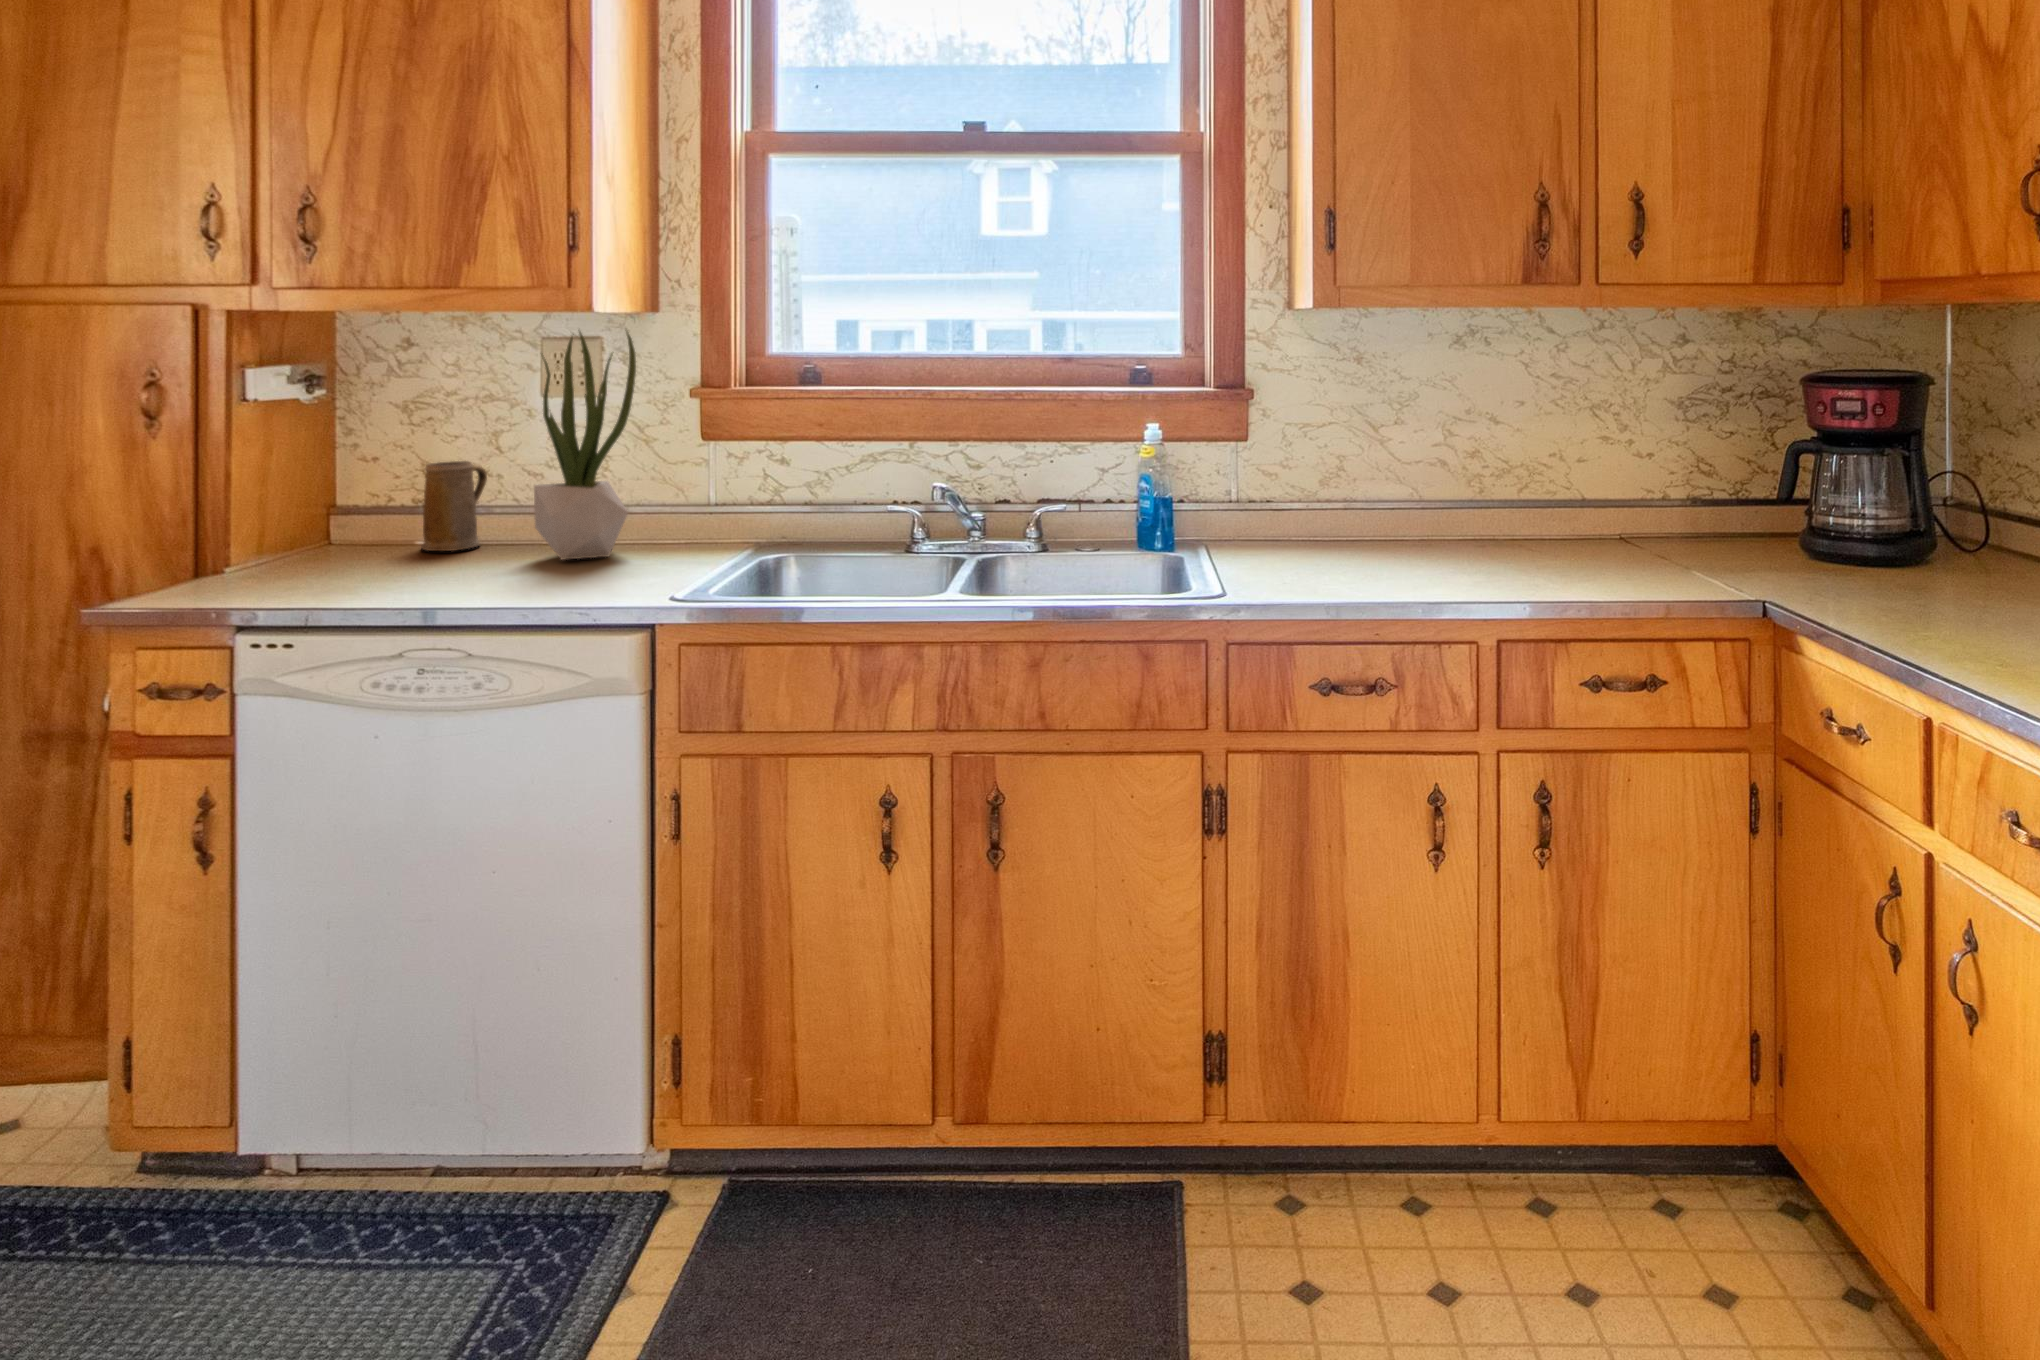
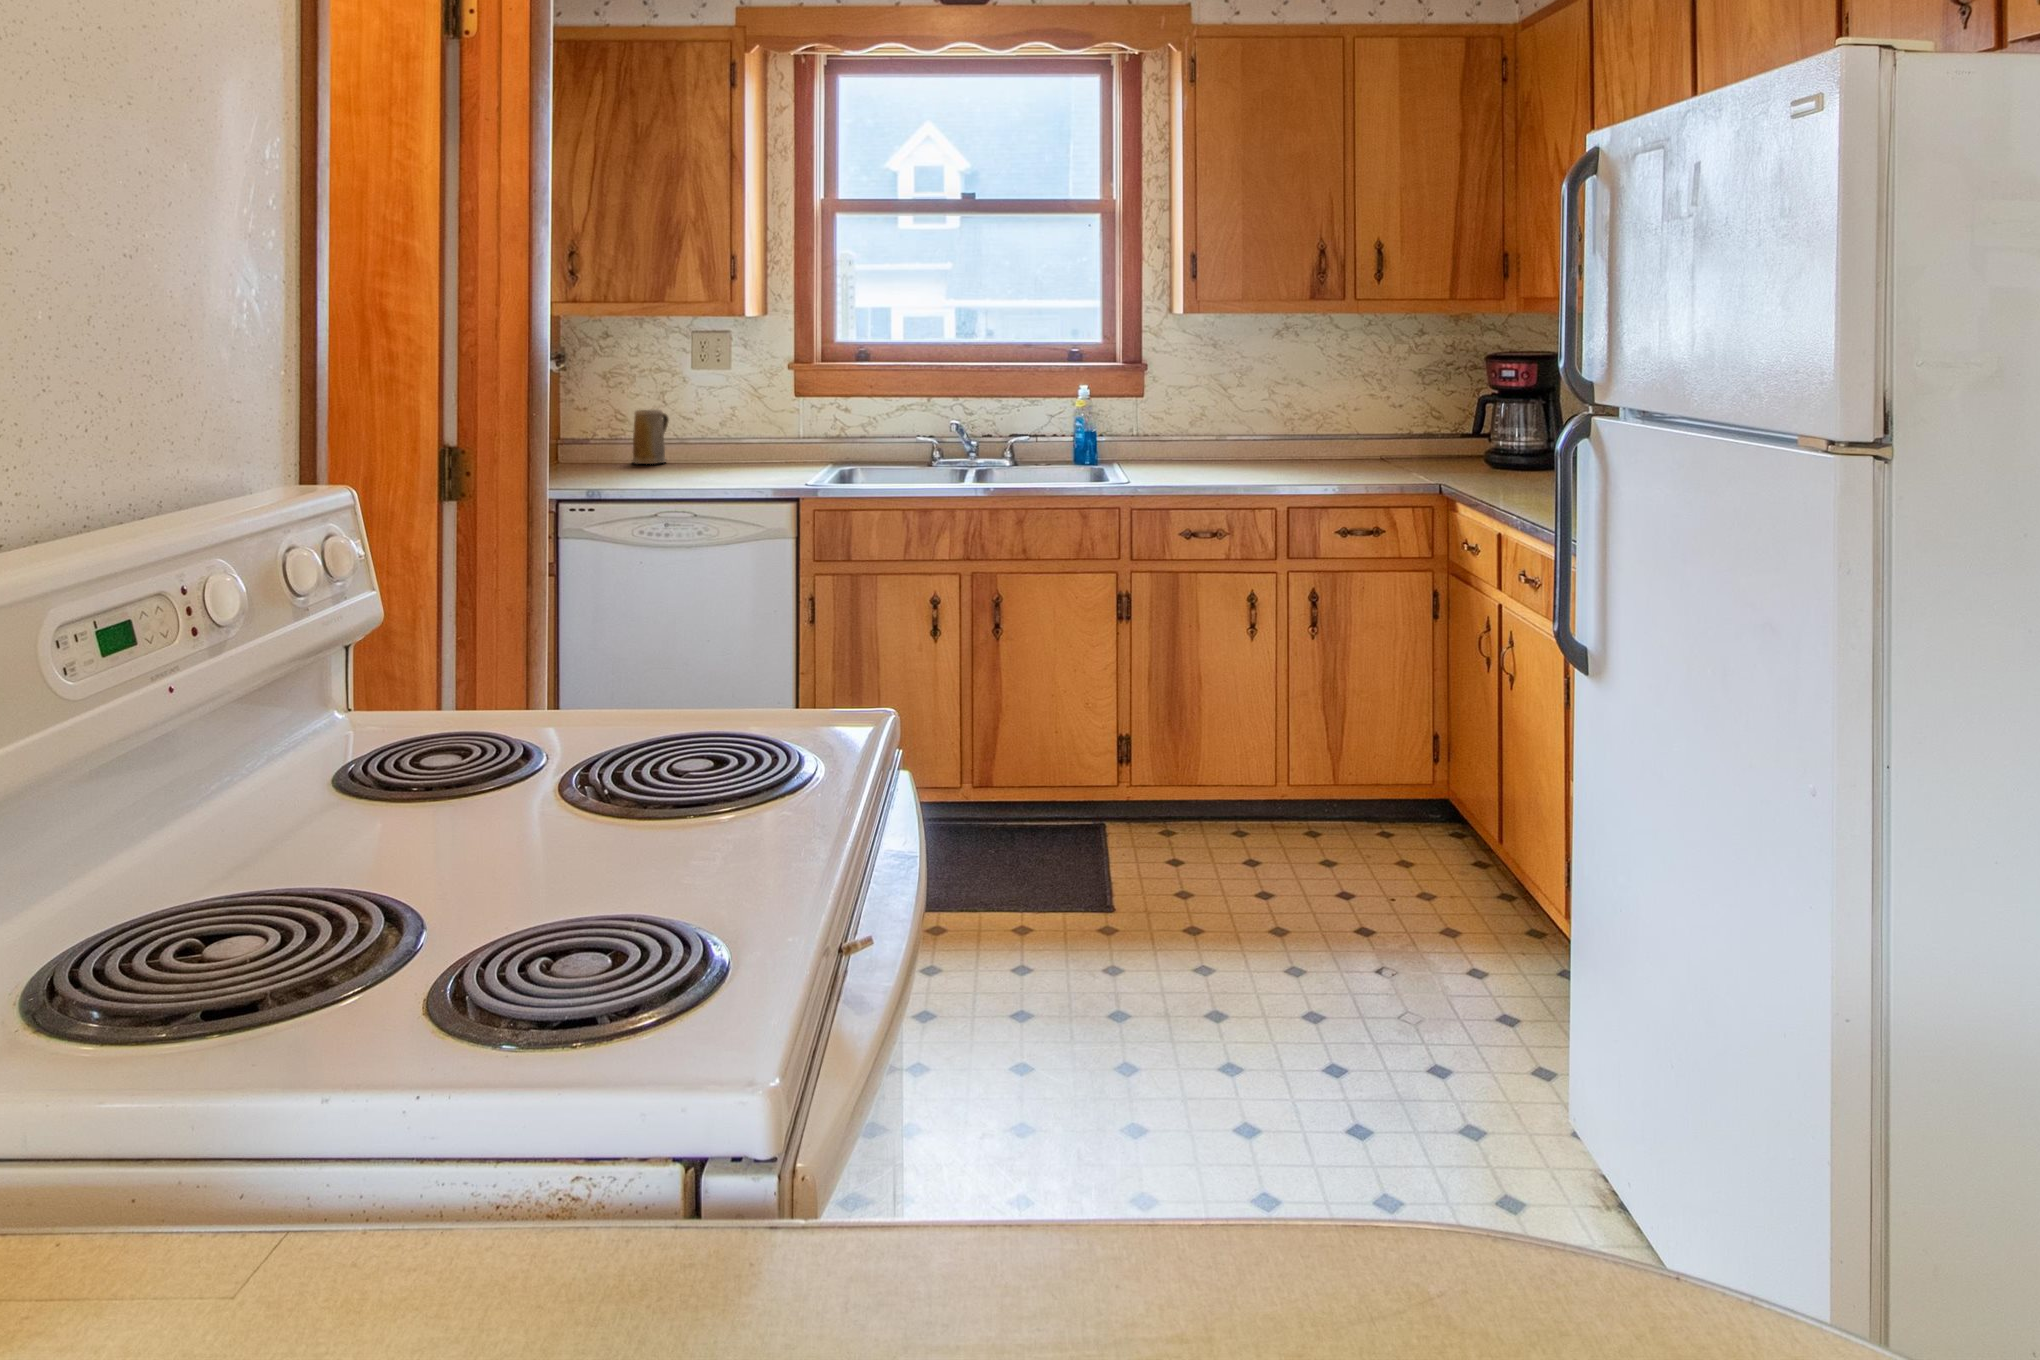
potted plant: present [534,332,636,560] -> none [706,325,767,468]

